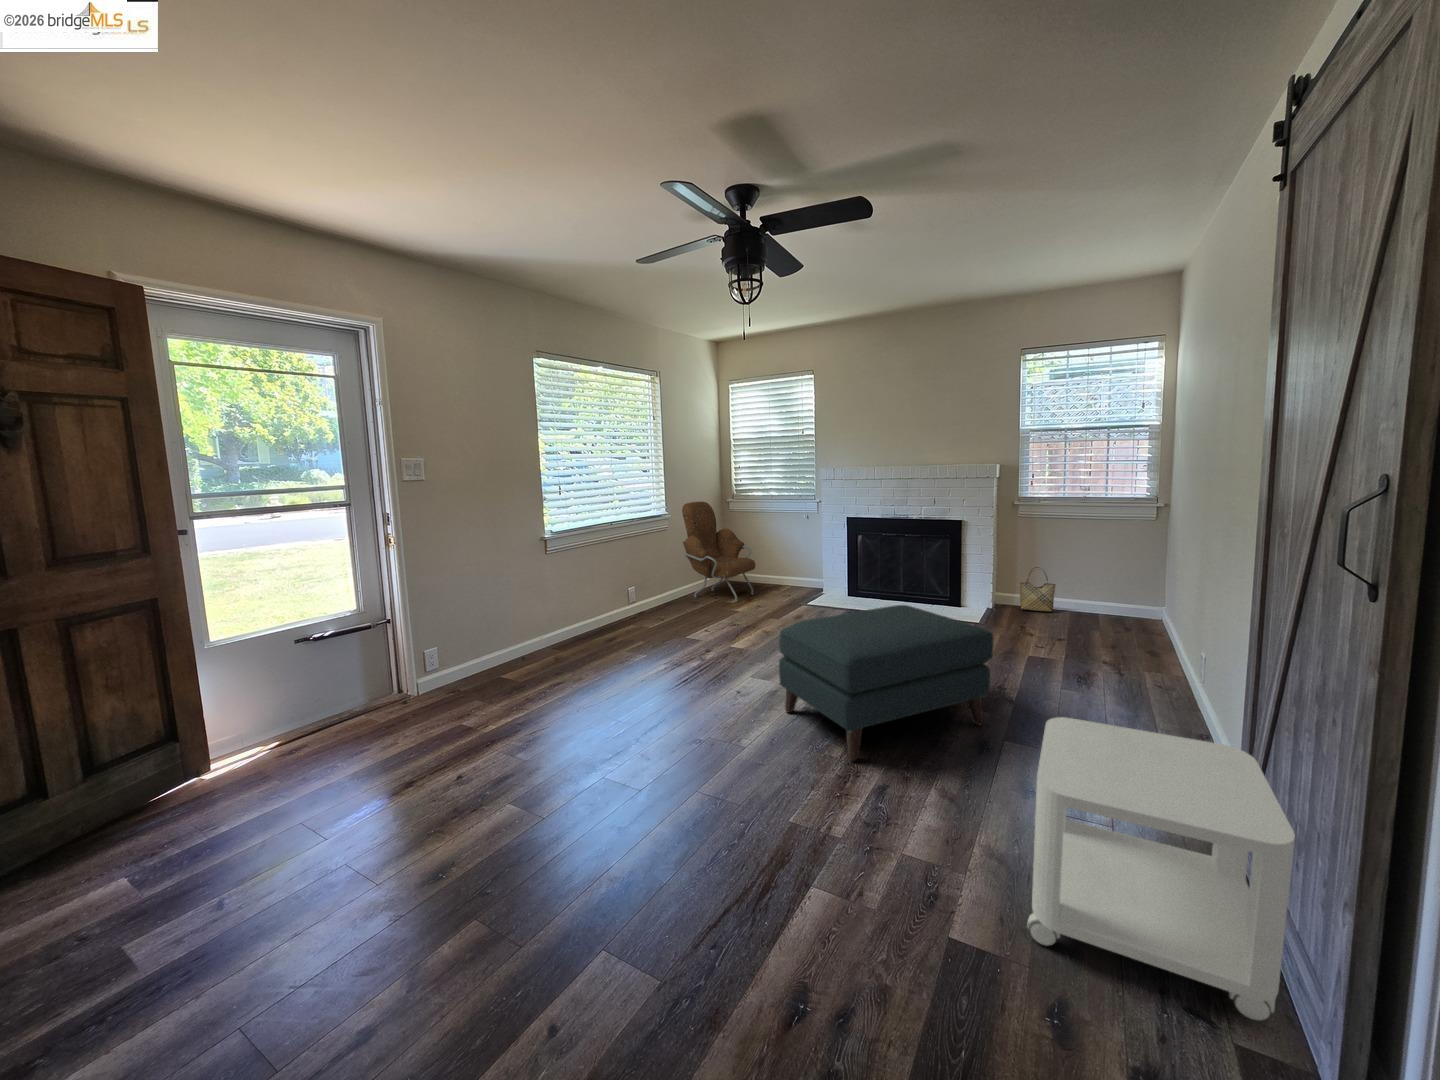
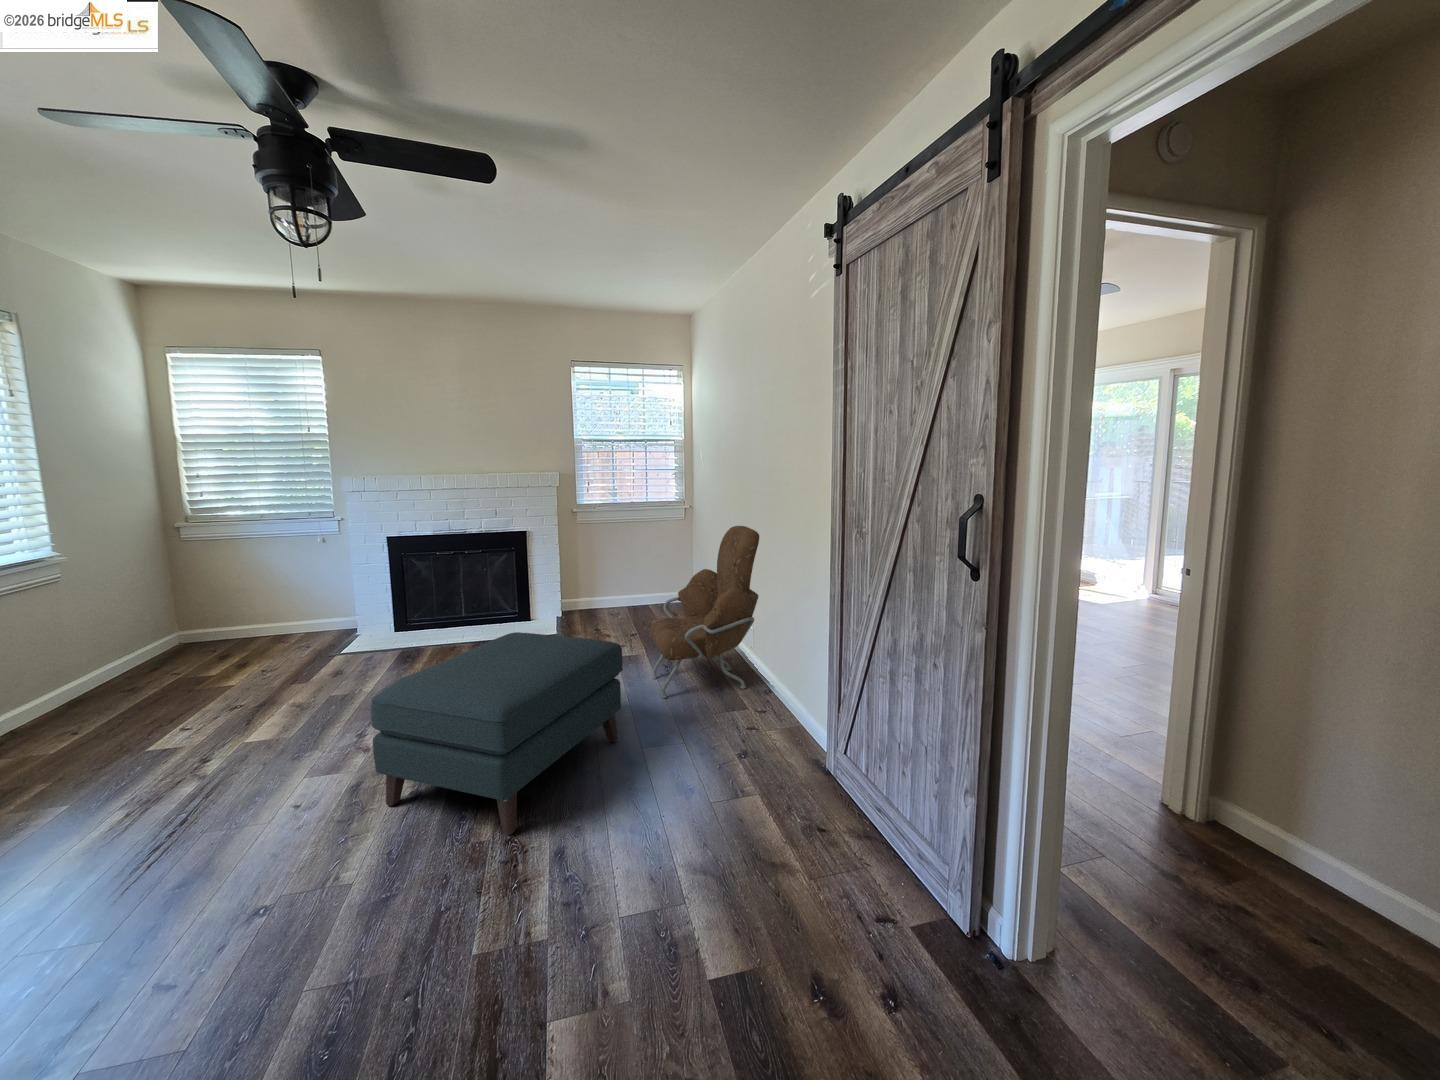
armchair: present [682,502,755,602] -> present [650,526,759,698]
woven basket: present [1020,567,1056,612] -> none [584,572,615,614]
side table: present [1027,717,1295,1021] -> none [725,698,930,936]

